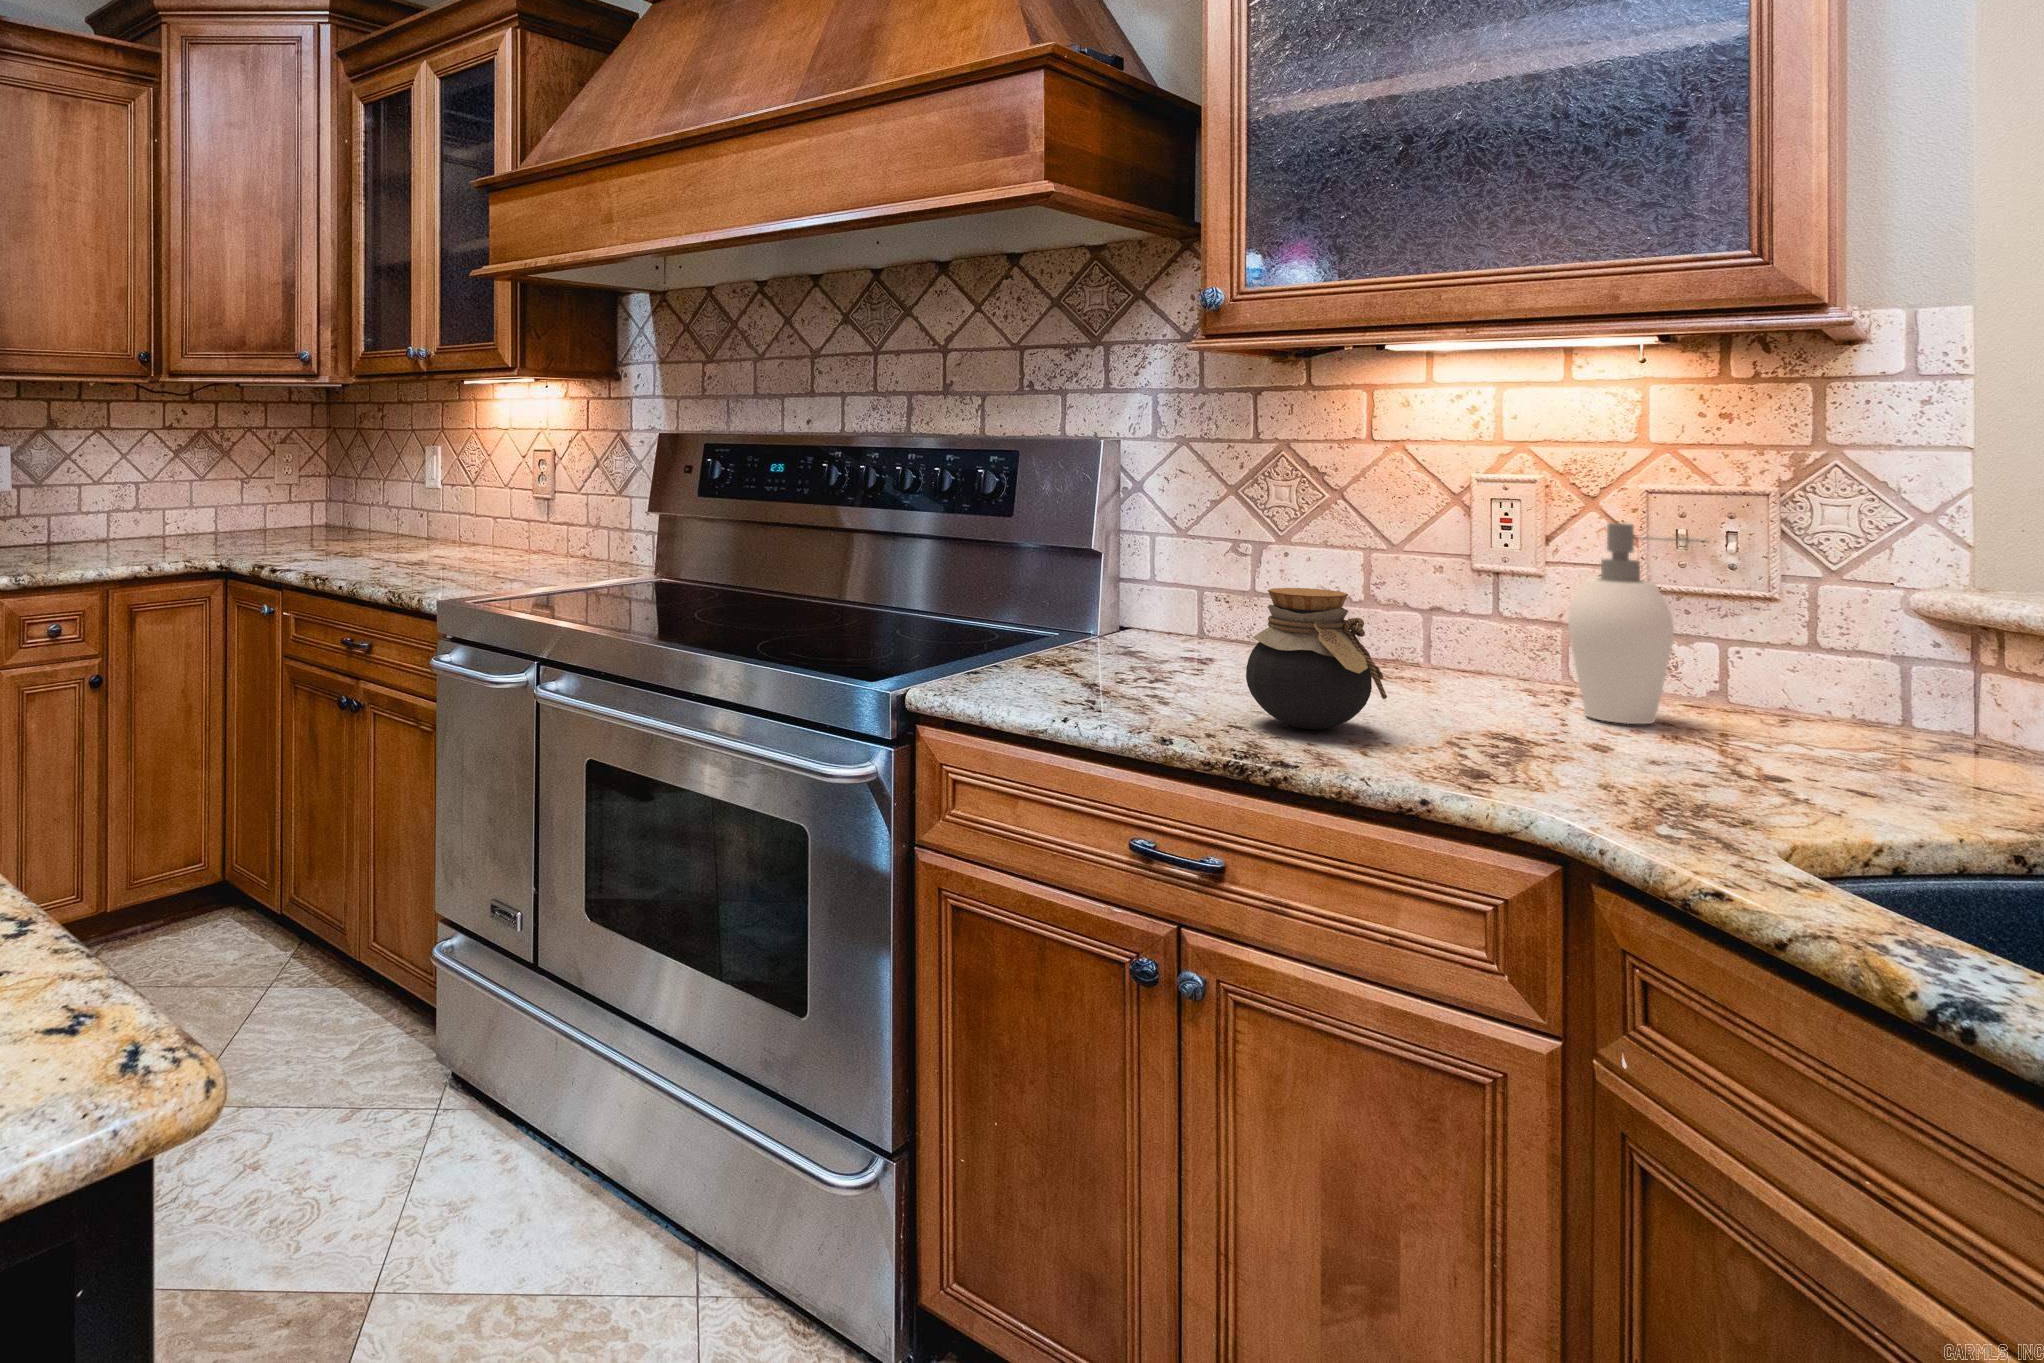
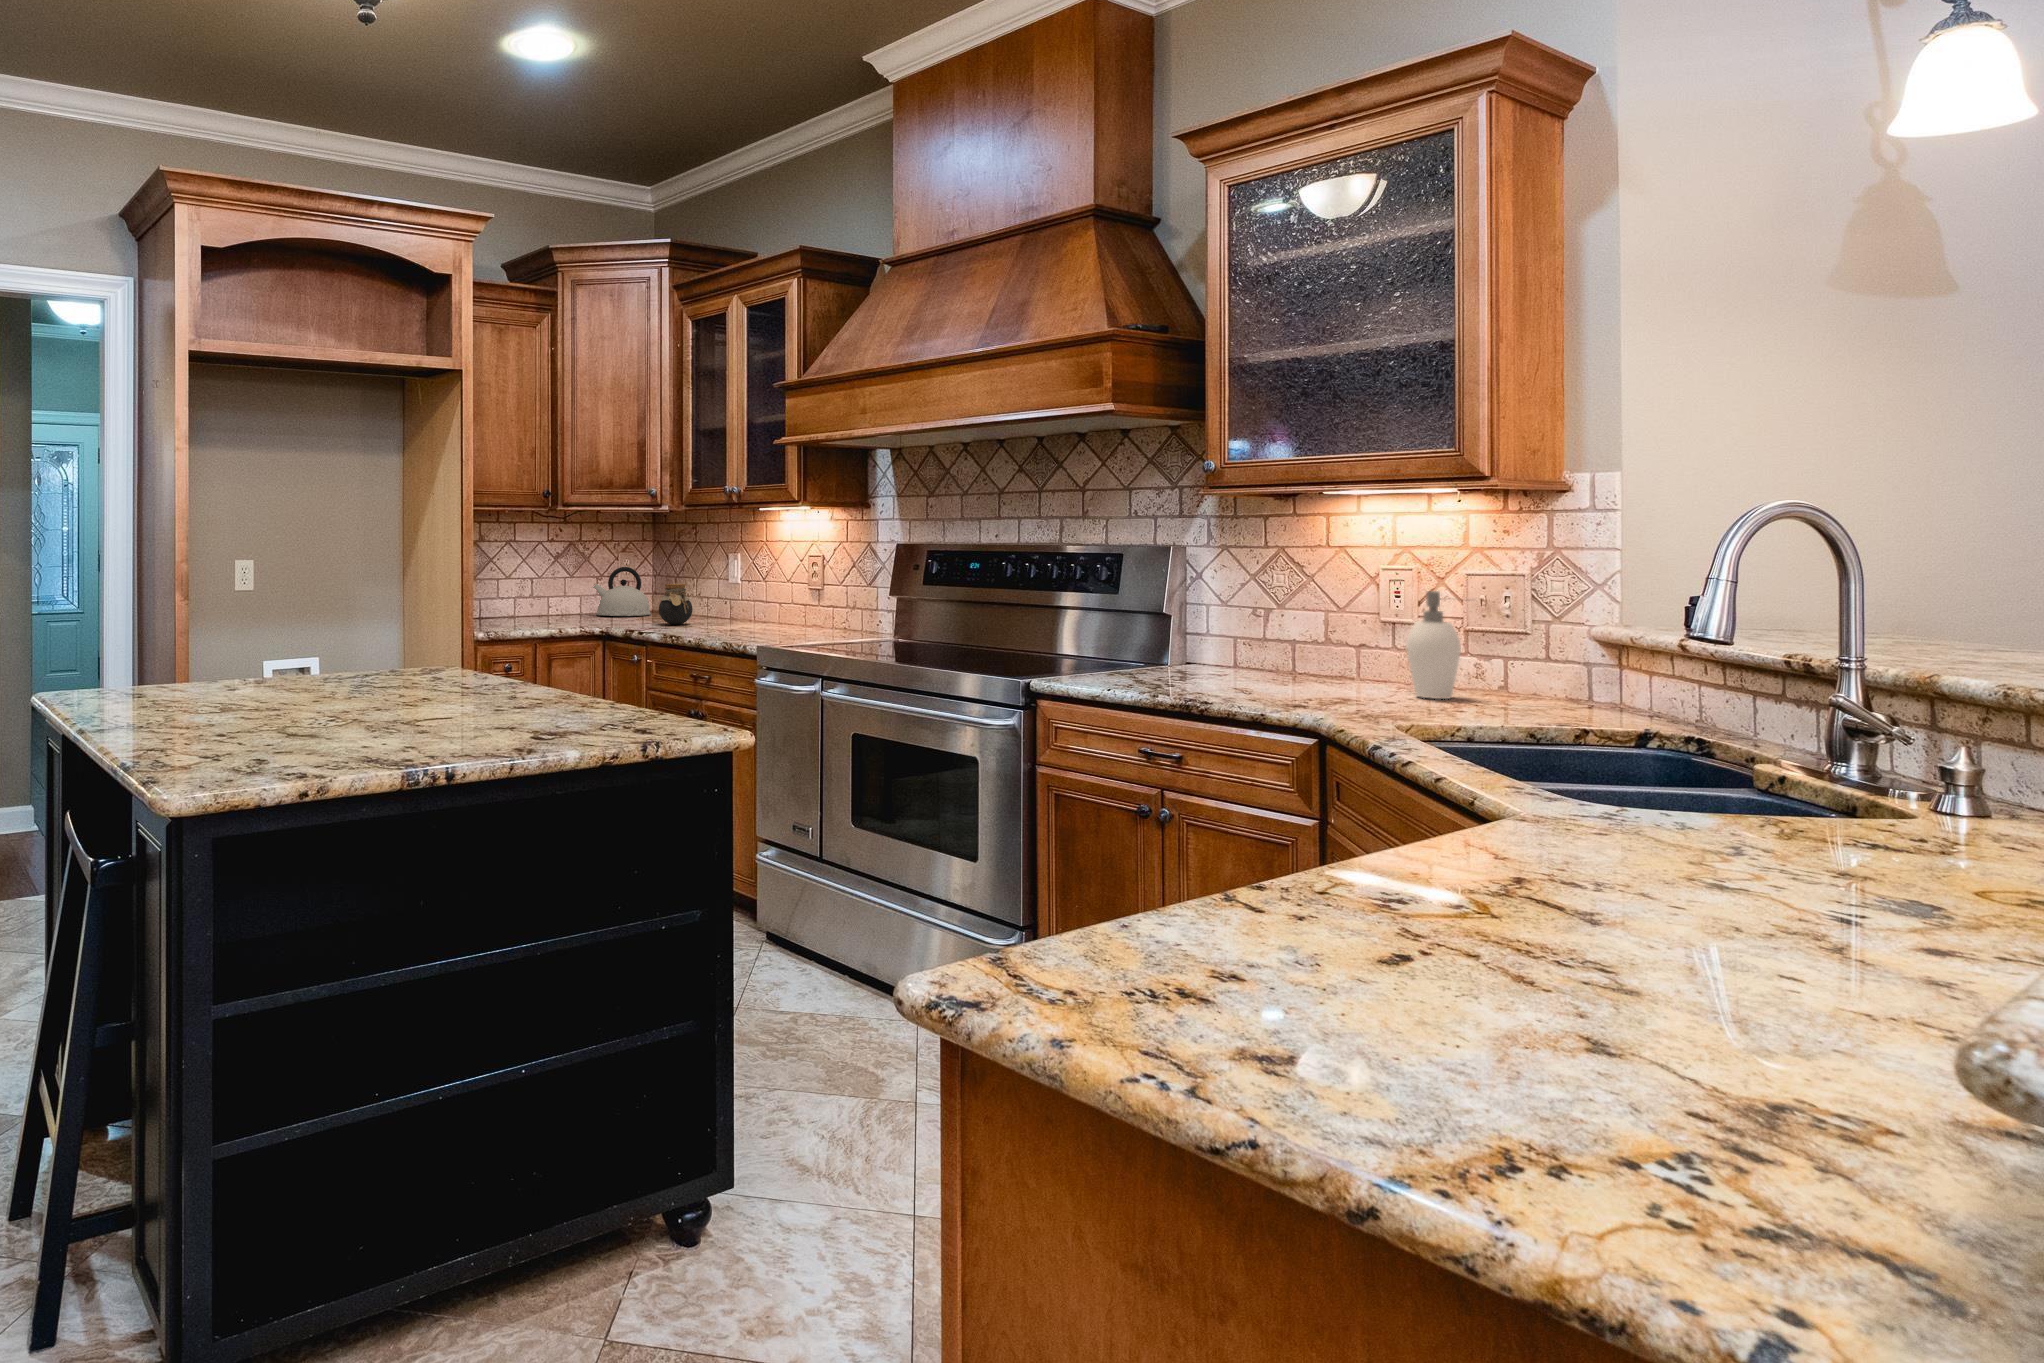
kettle: none [229,467,318,538] -> present [593,567,651,616]
jar: present [1246,588,1387,729] -> present [659,584,693,625]

